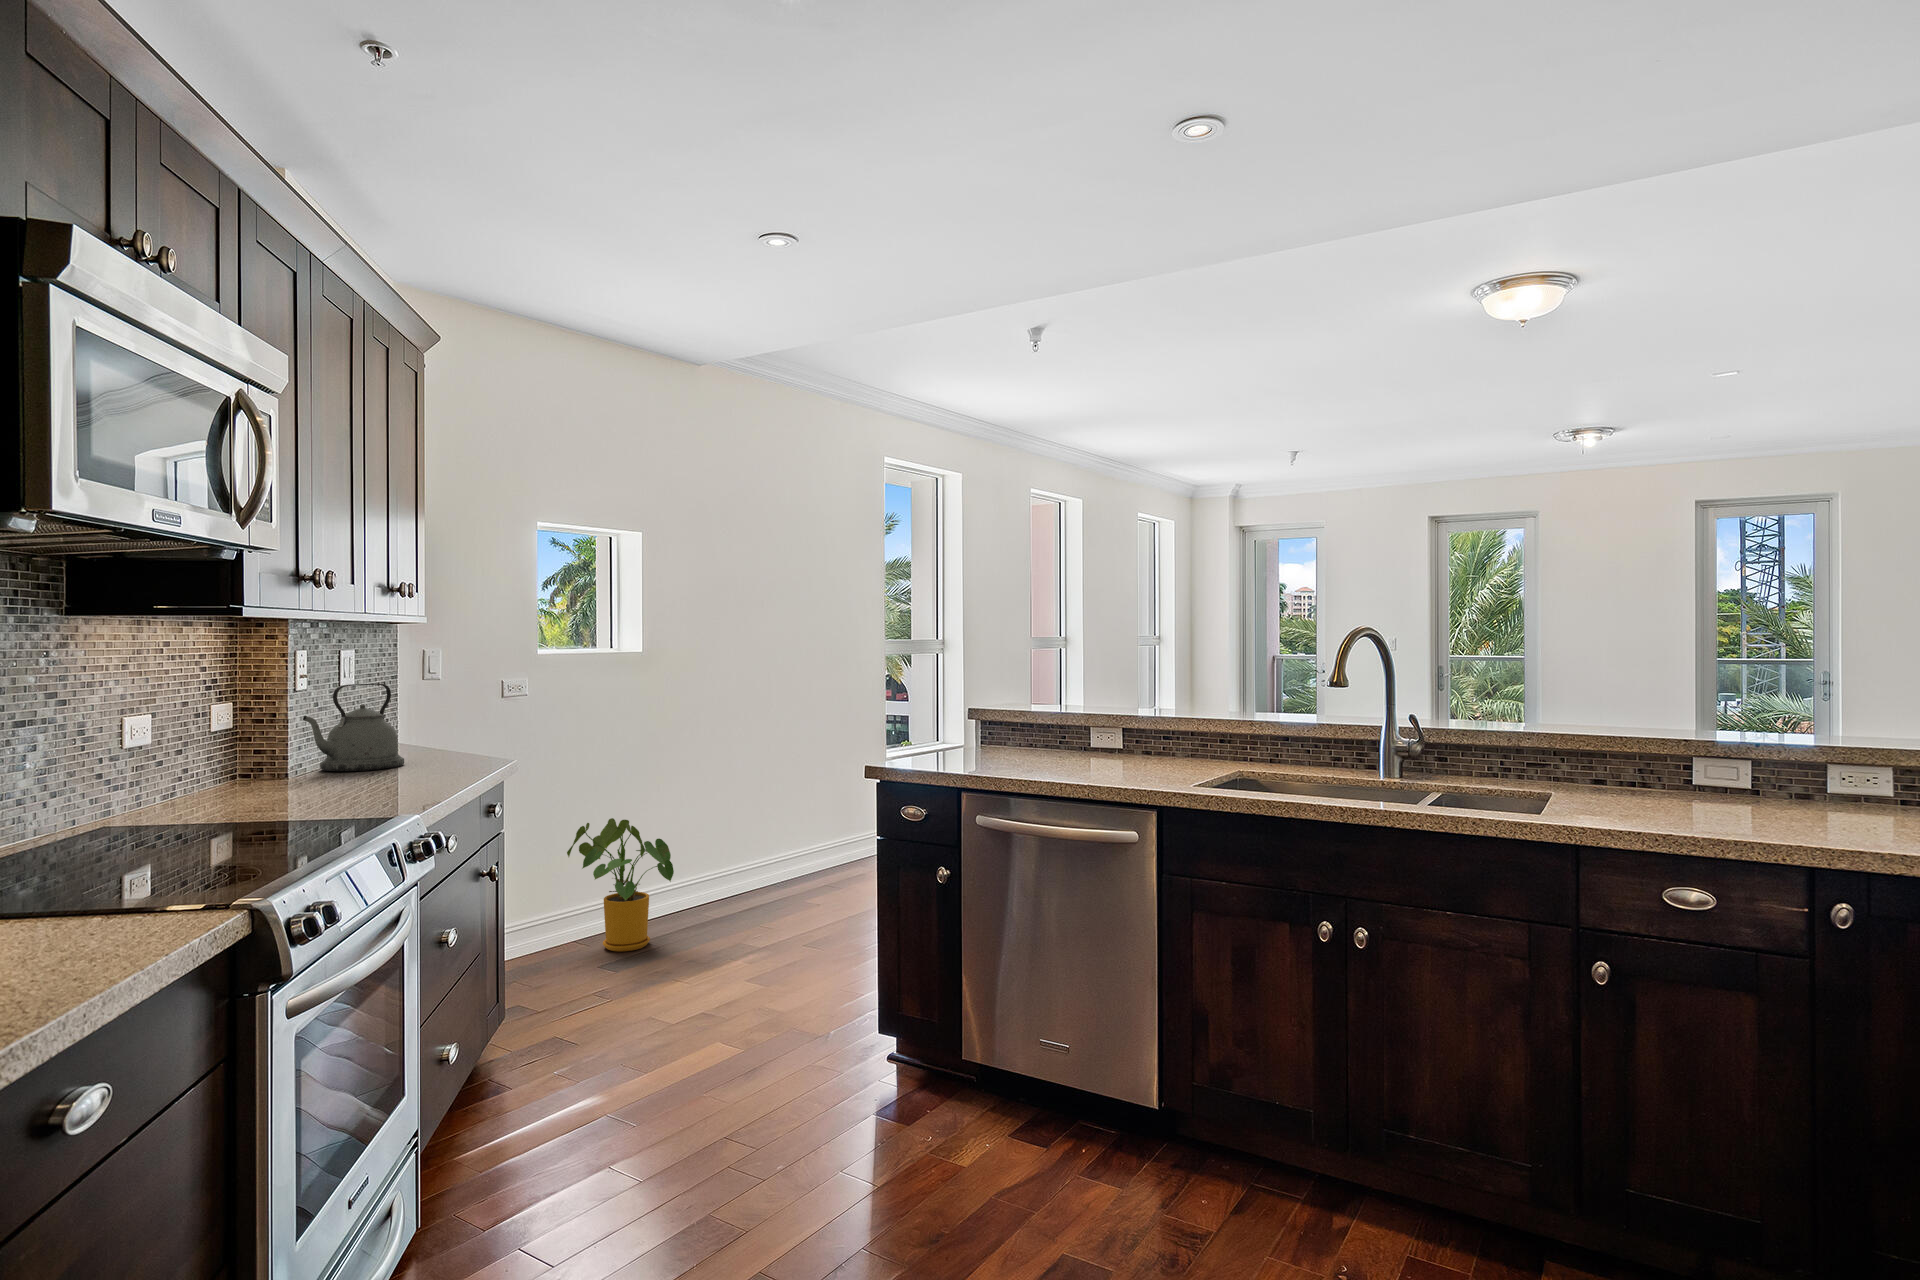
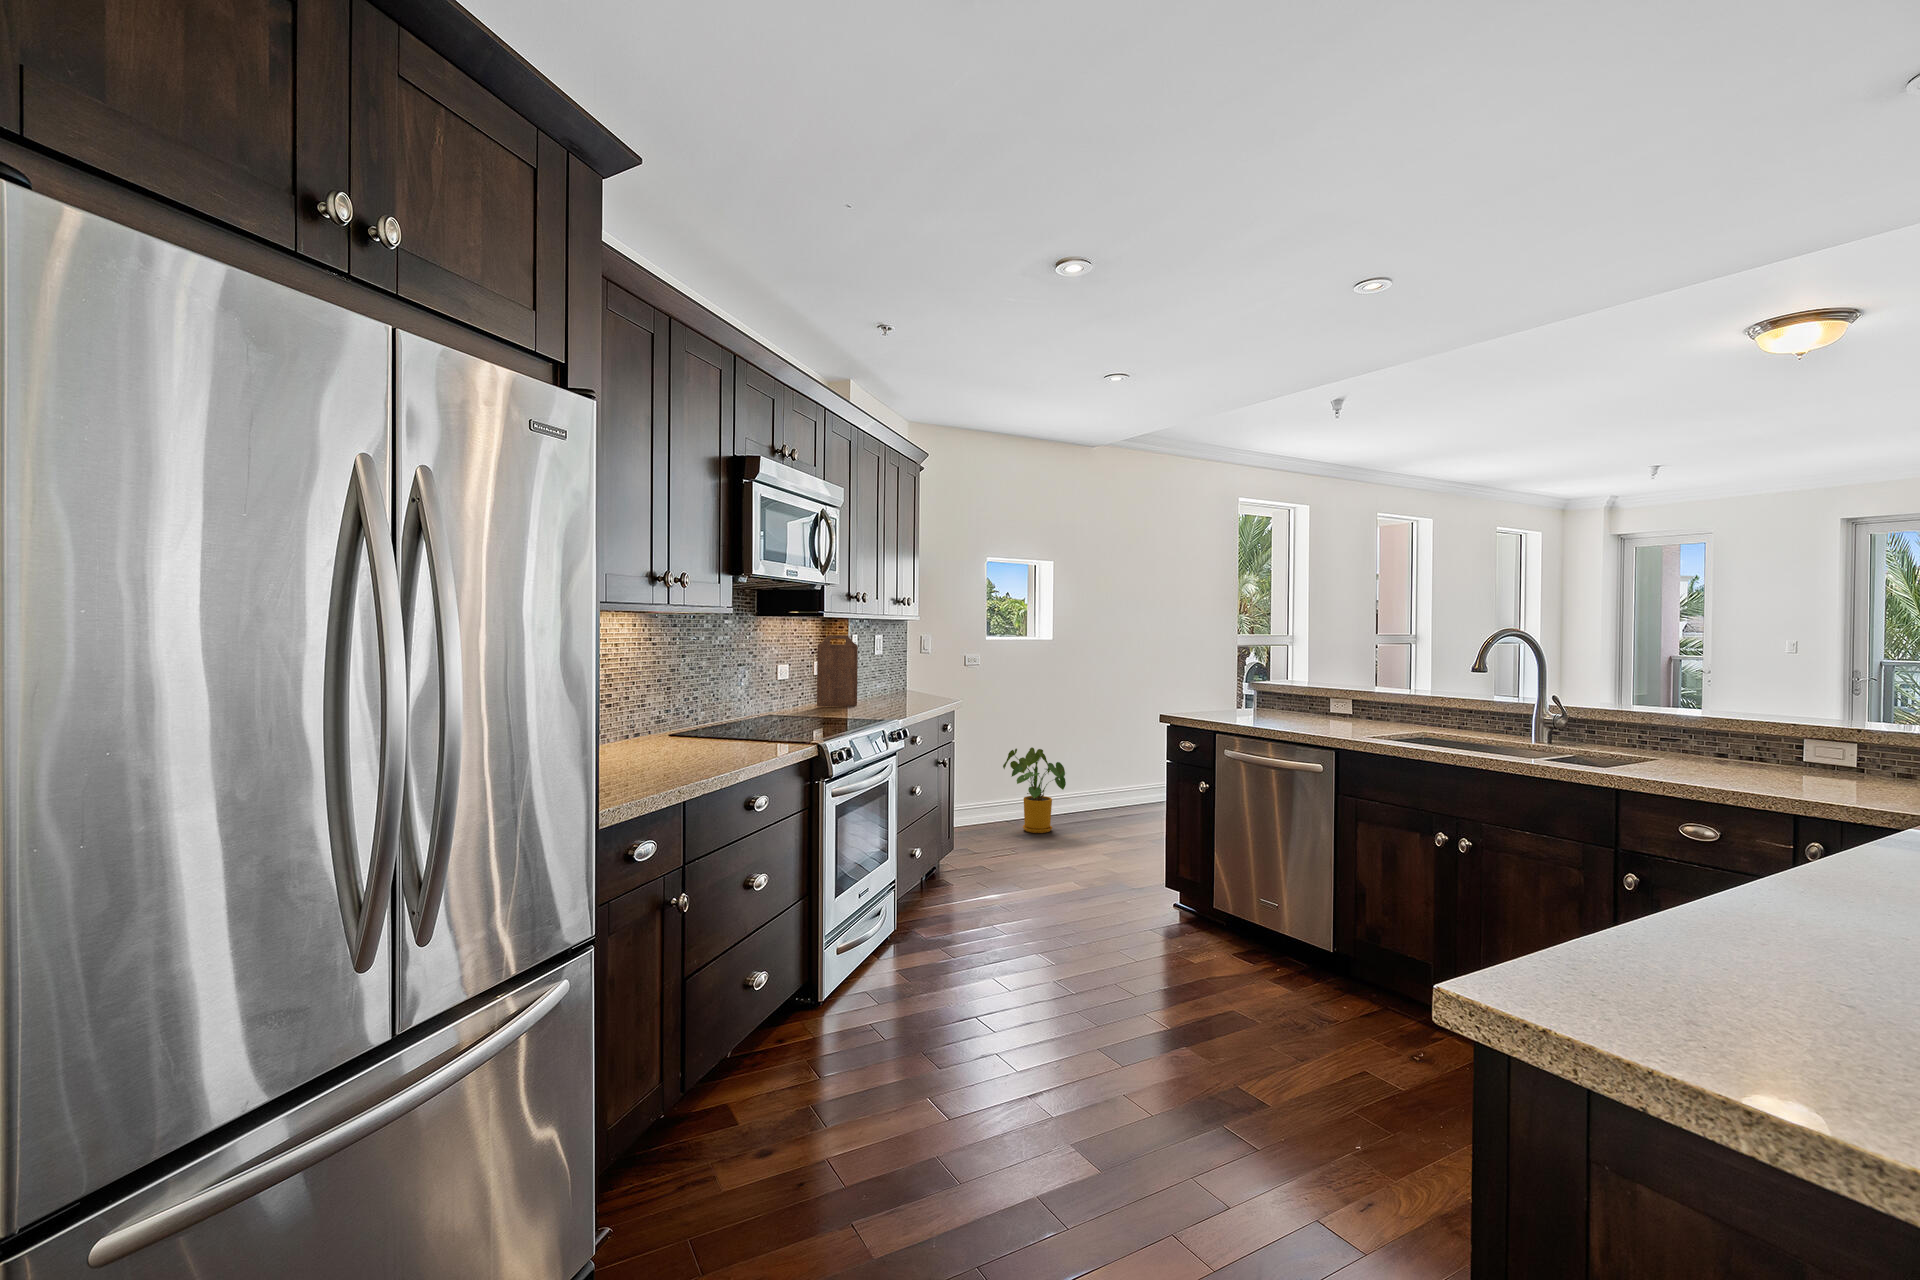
cutting board: none [221,654,312,794] -> present [817,635,858,707]
kettle: present [303,684,404,771] -> none [855,653,904,701]

